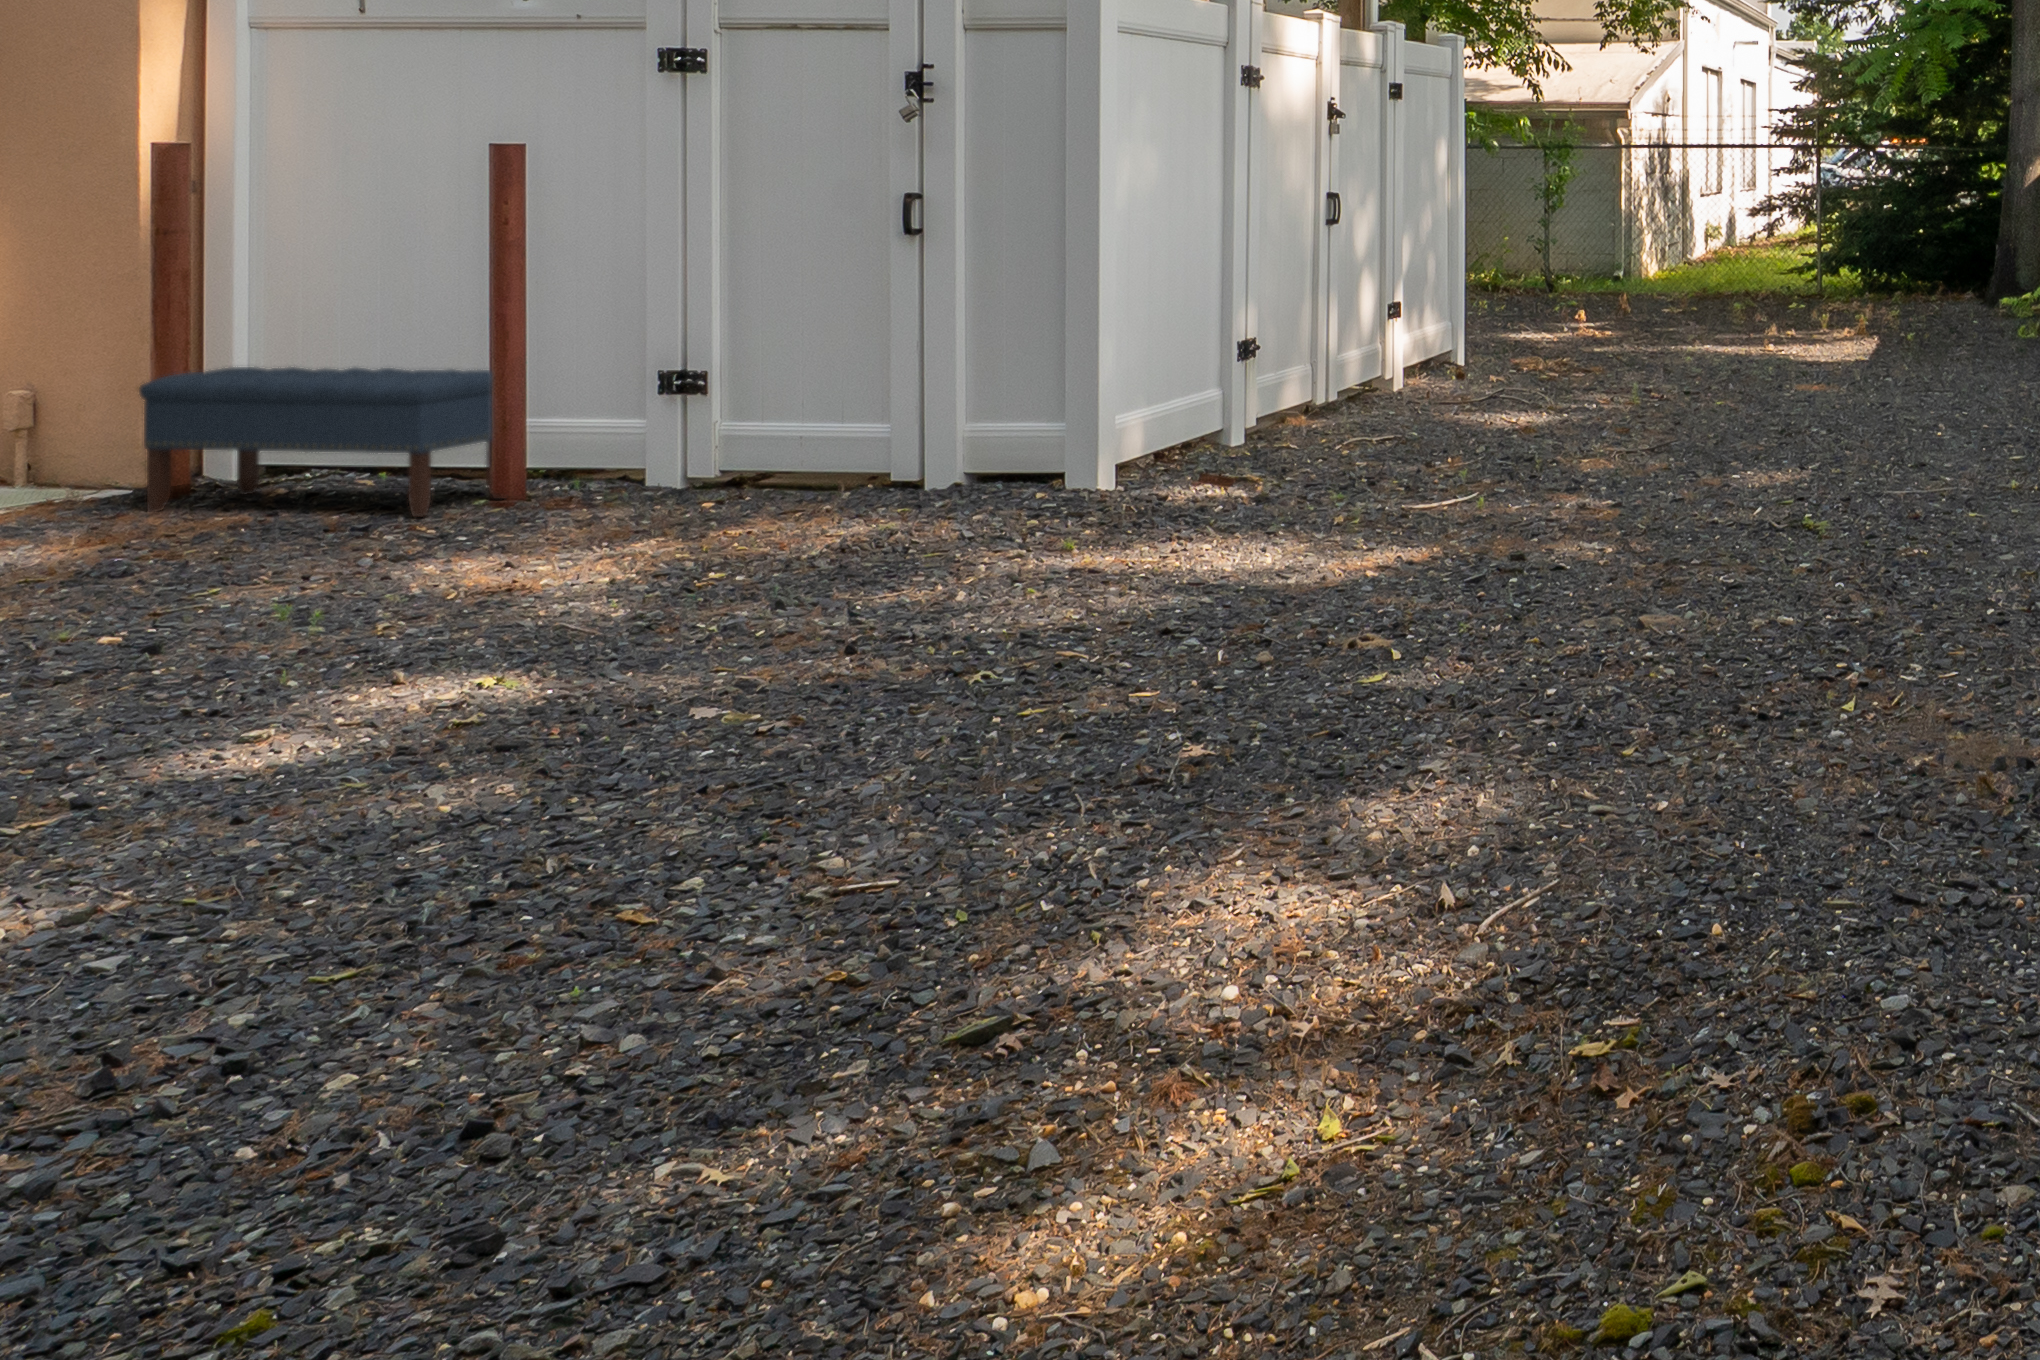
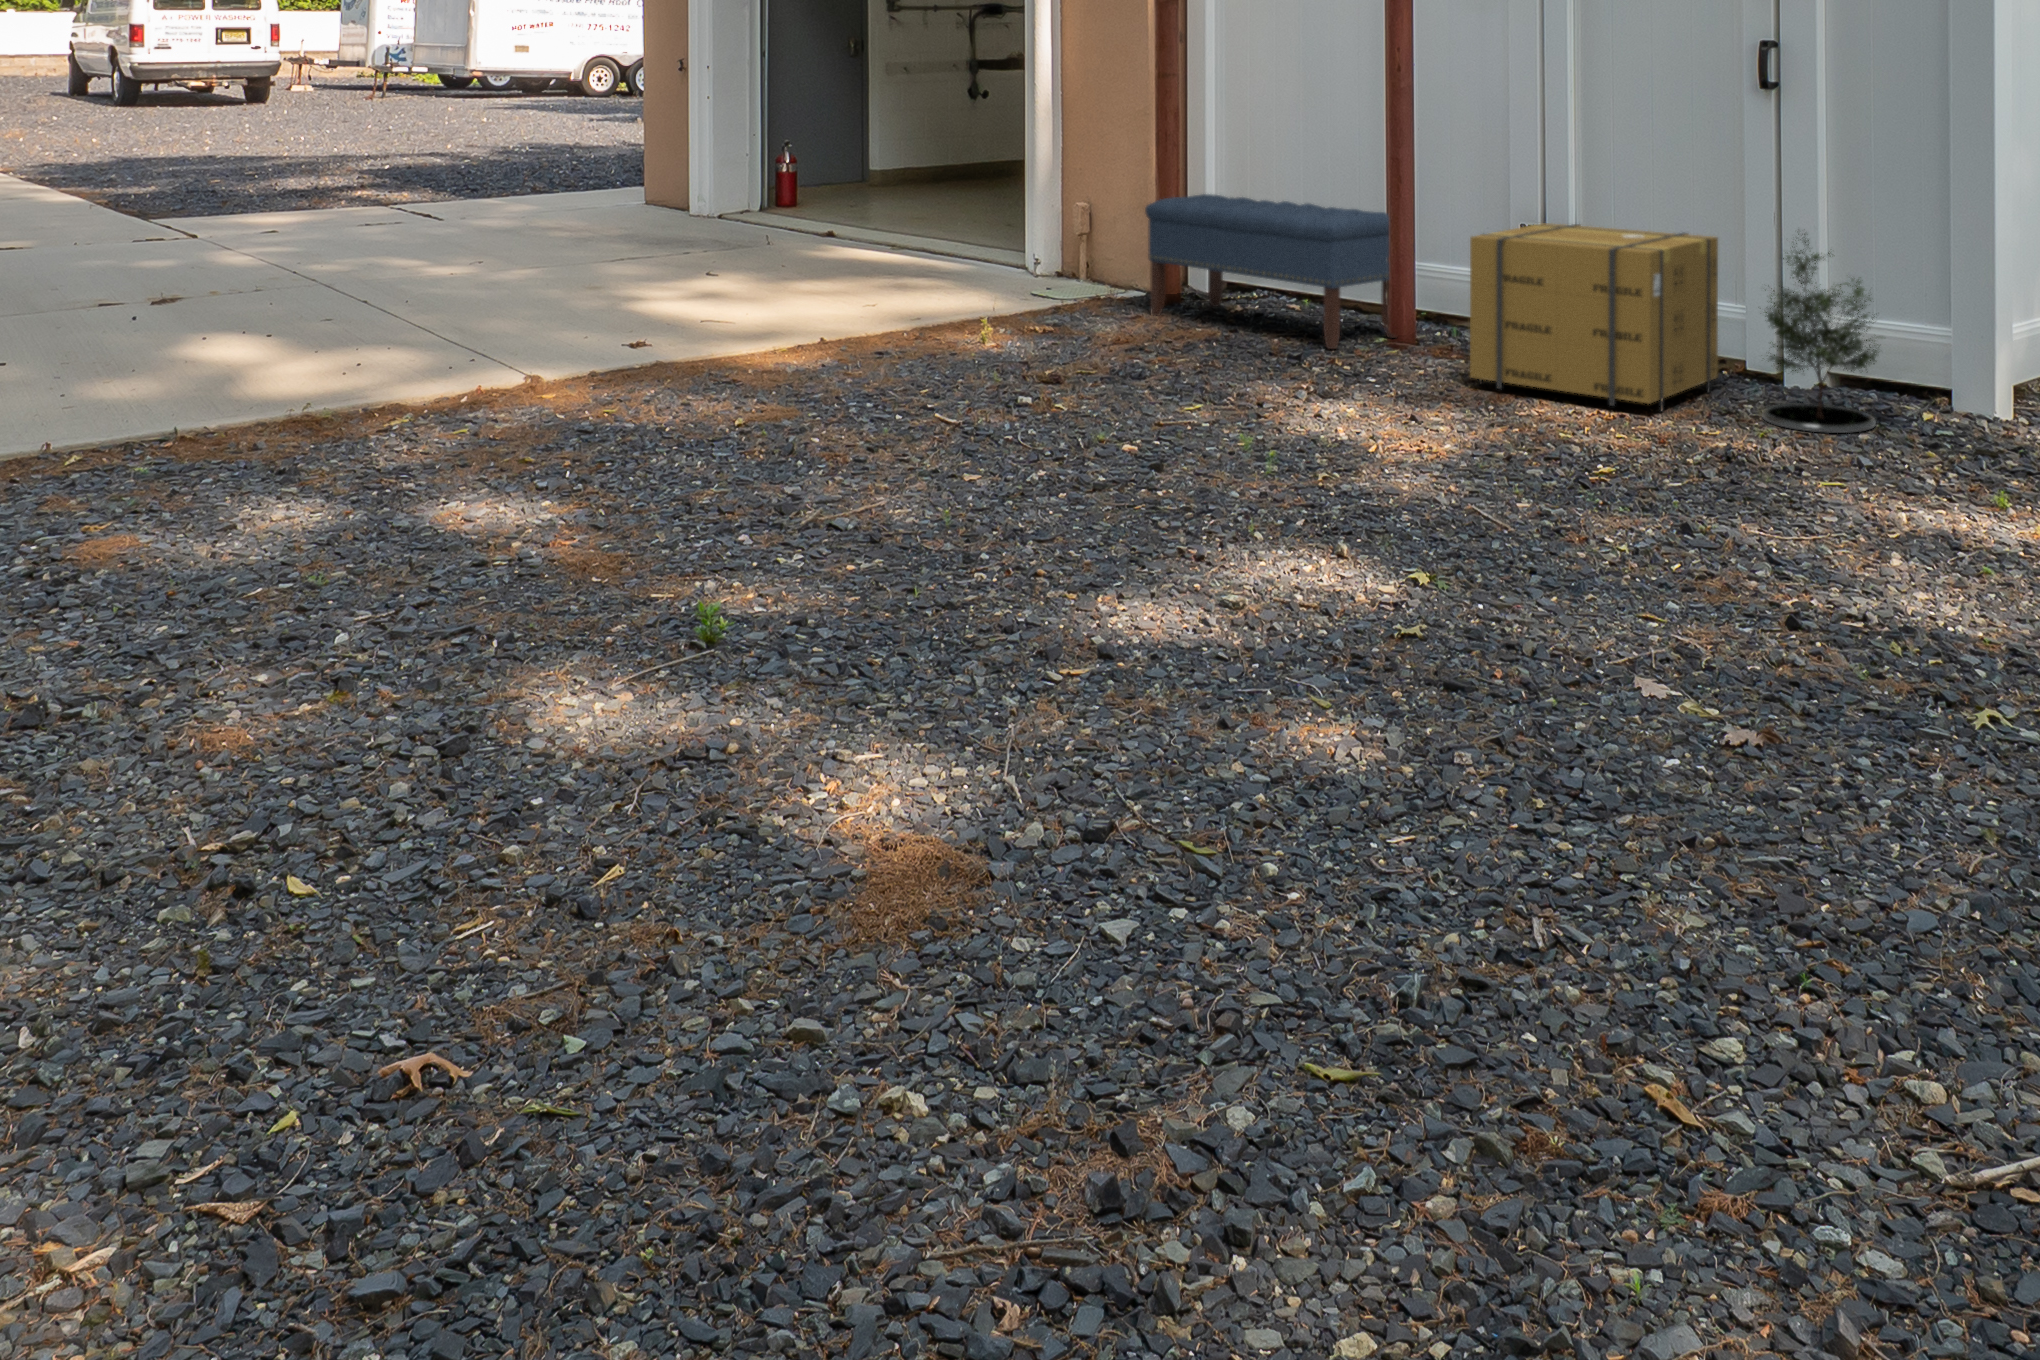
potted tree: none [895,352,1013,523] -> present [1762,234,1879,433]
cardboard box: none [593,365,865,528] -> present [1470,223,1718,411]

